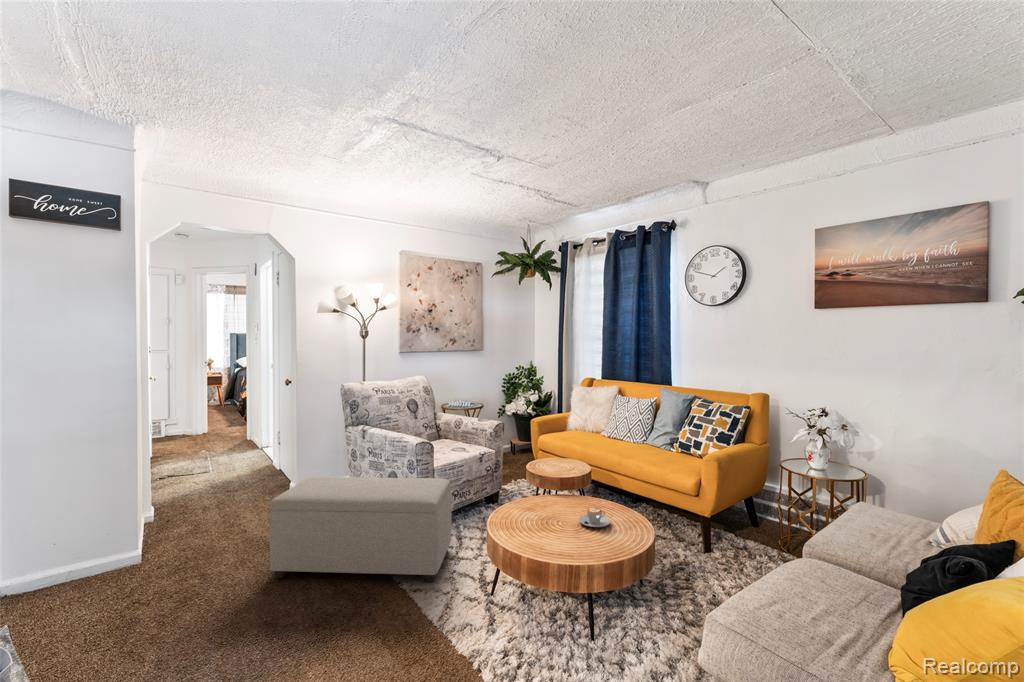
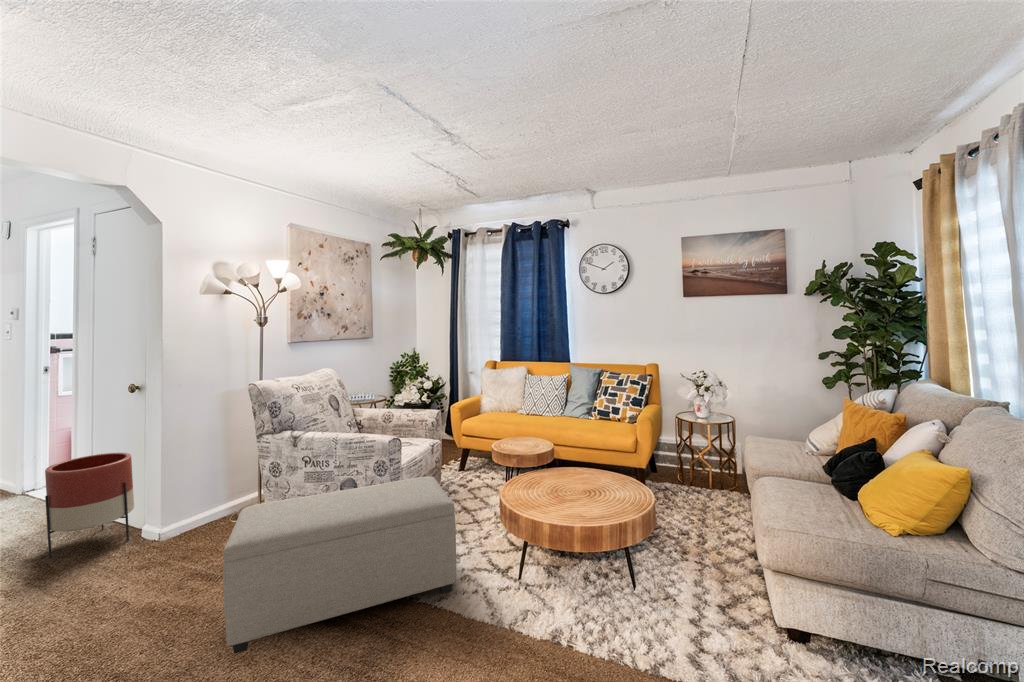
planter: none [237,429,285,494] -> present [45,453,134,559]
coffee cup: present [579,508,610,527] -> none [590,476,619,493]

